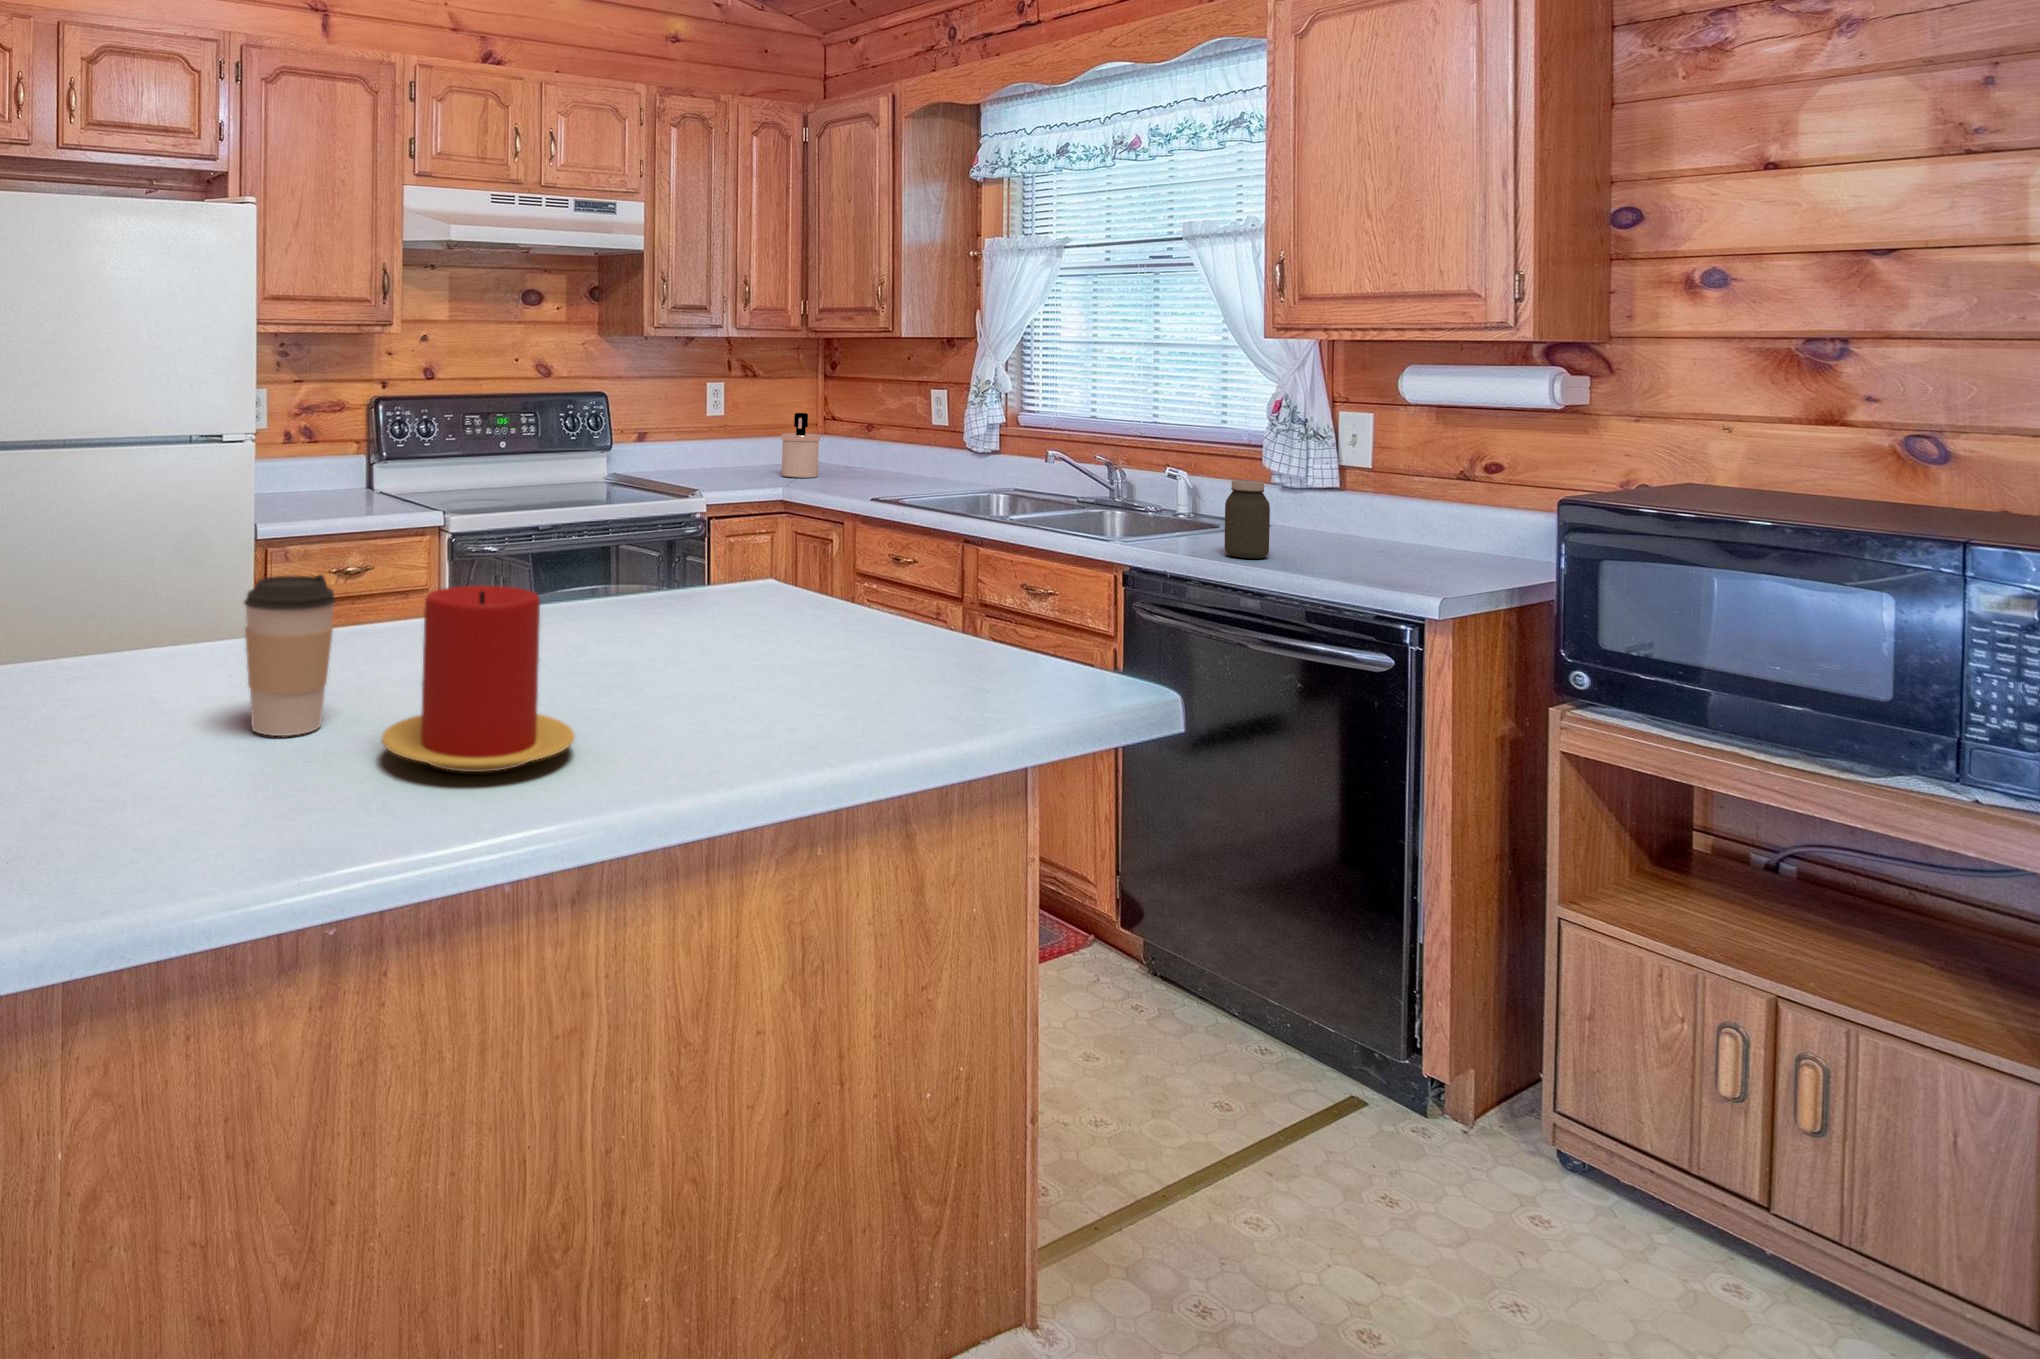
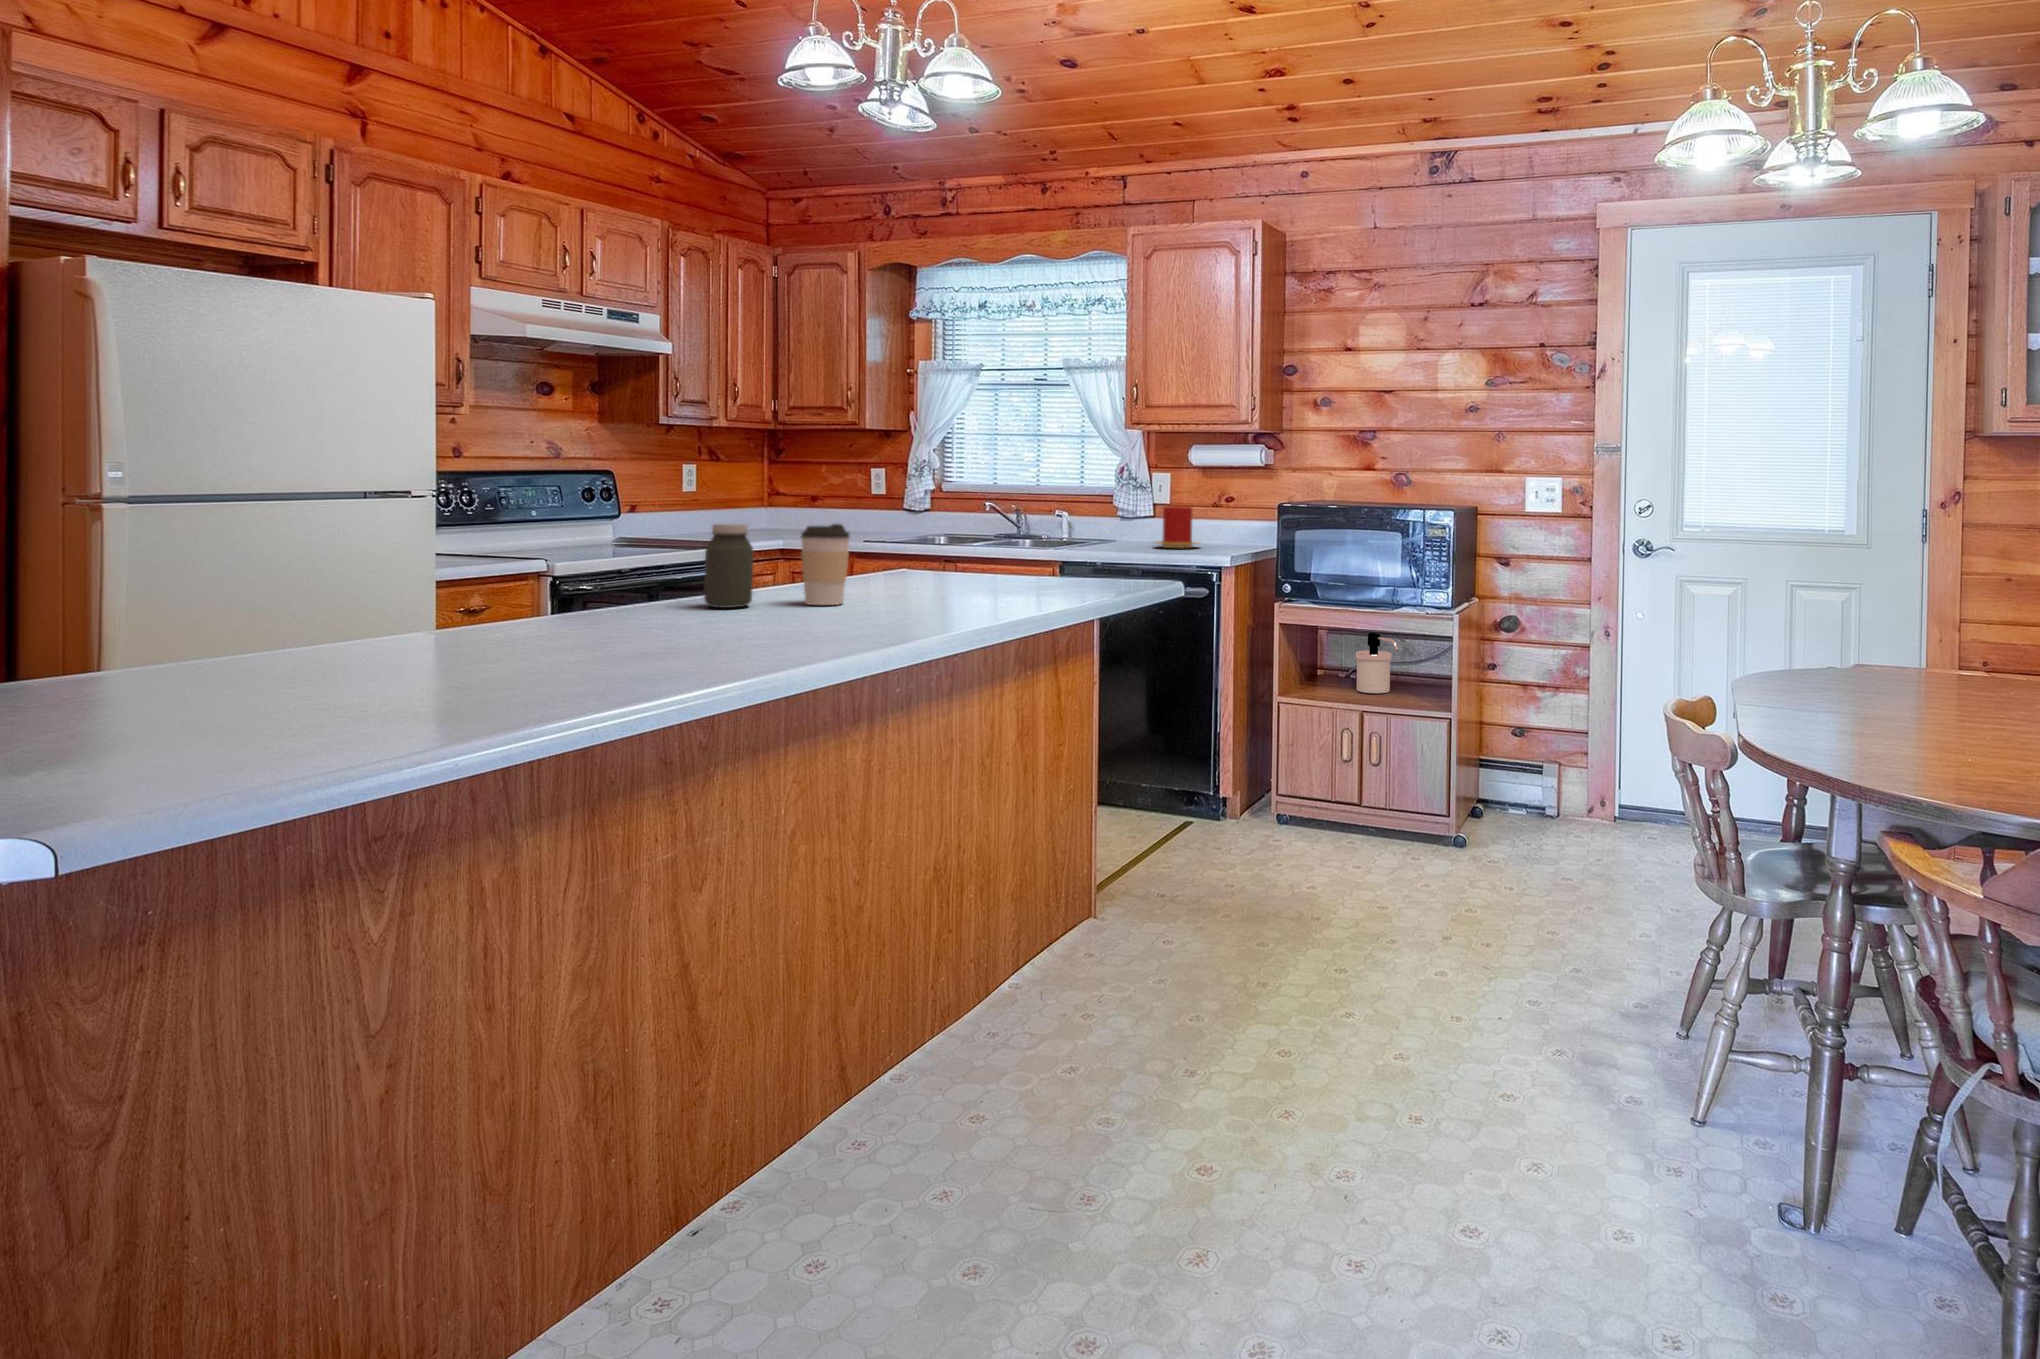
soap dispenser: present [781,413,820,478] -> present [1356,633,1398,693]
jar: present [1225,480,1270,558] -> present [704,524,753,608]
candle: present [382,586,574,772] -> present [1157,507,1198,548]

